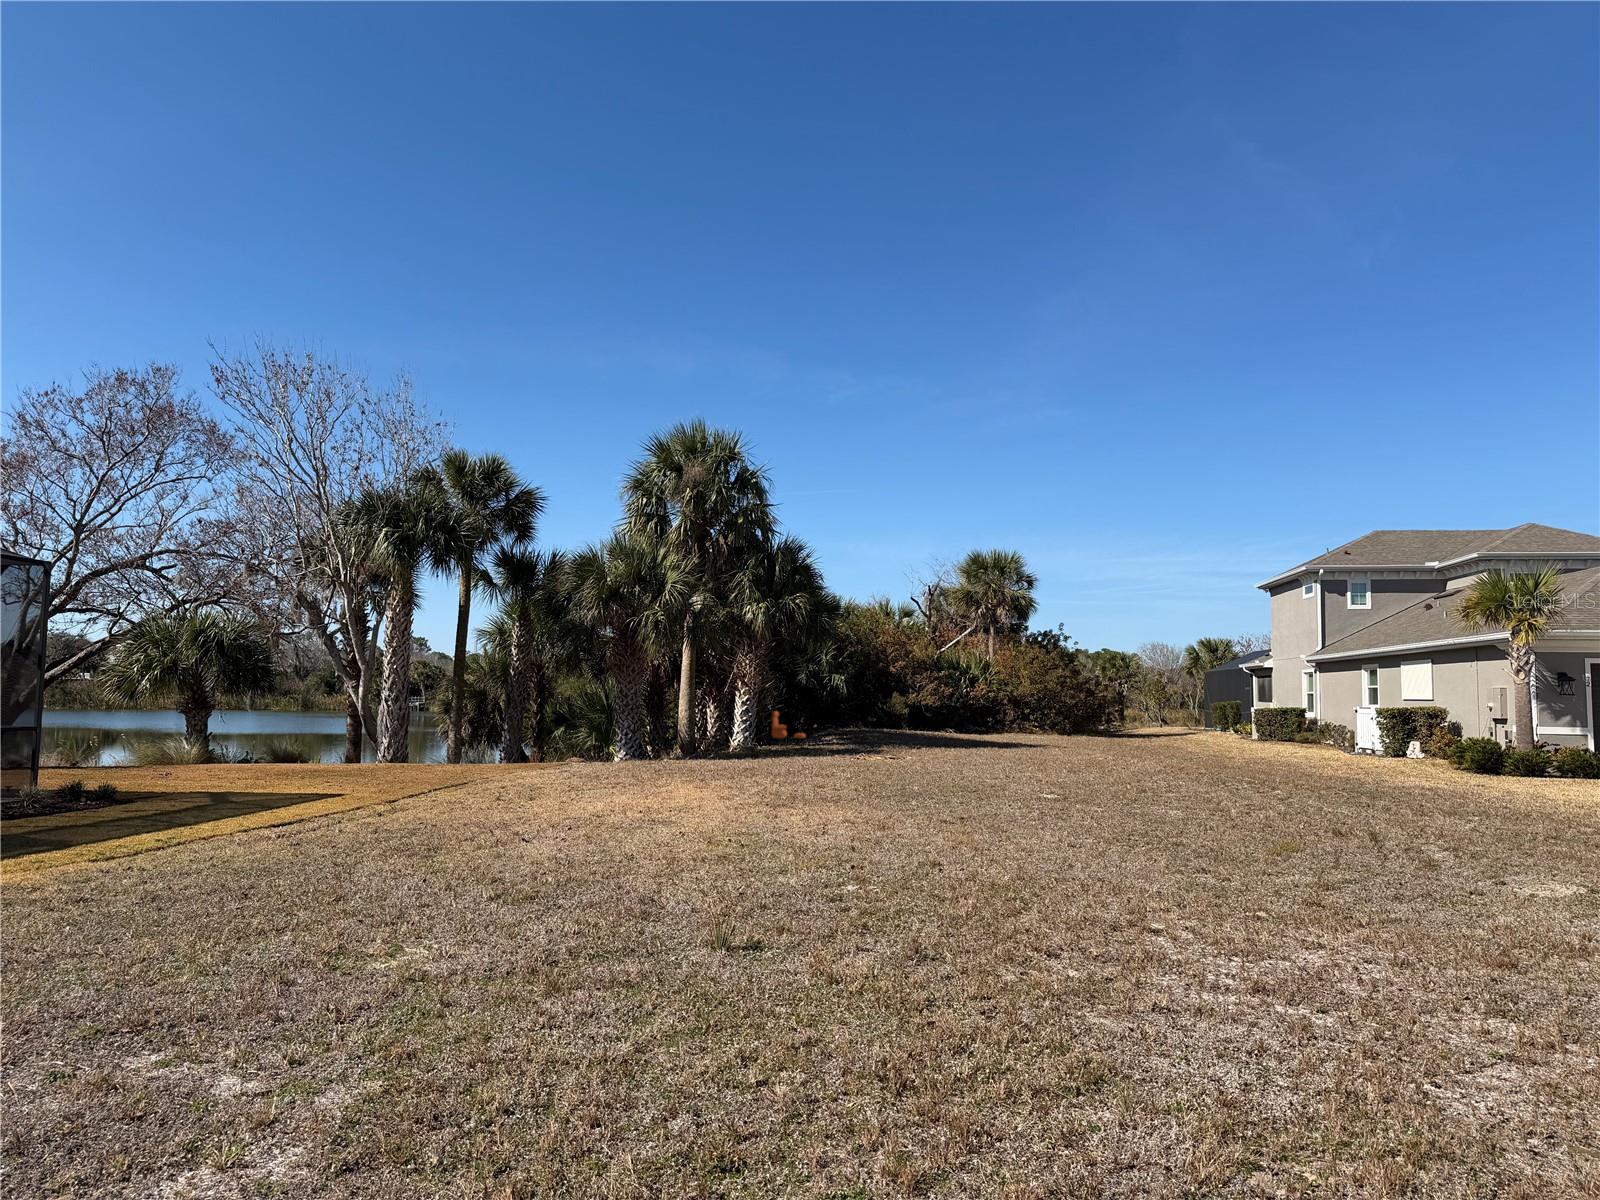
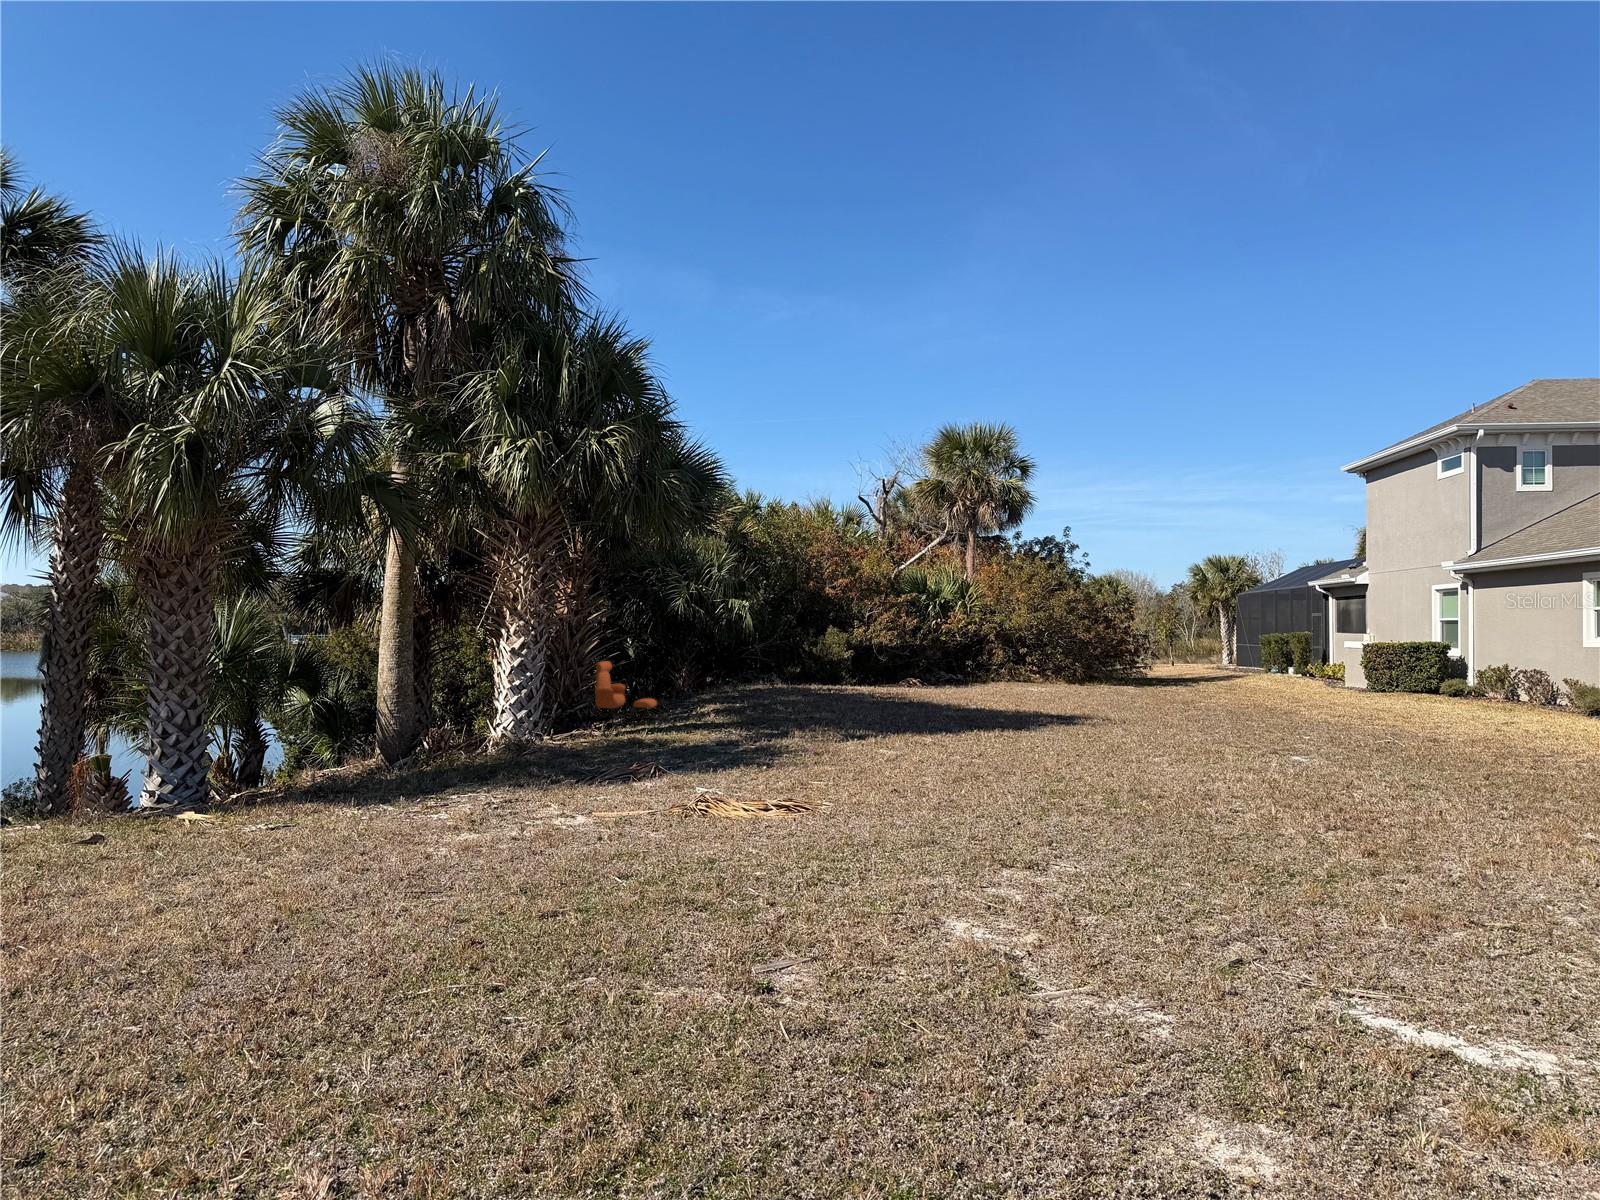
round table: present [1293,719,1324,742] -> none [1429,660,1493,698]

